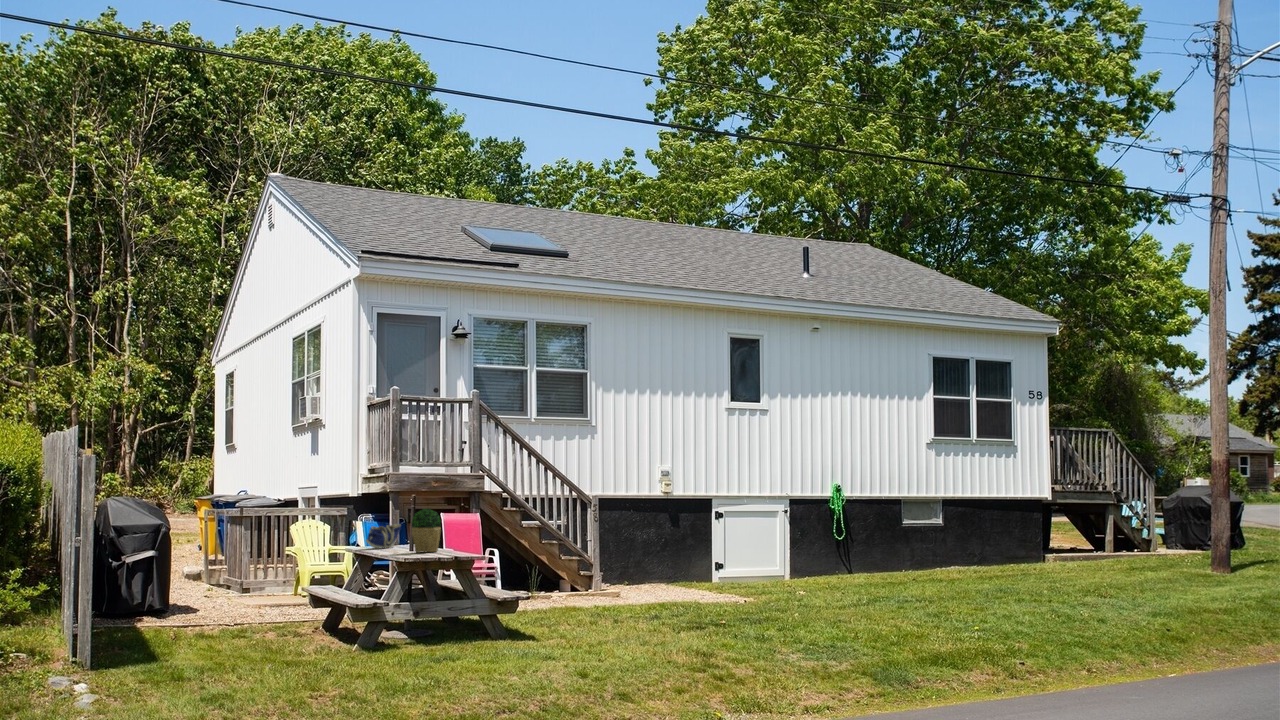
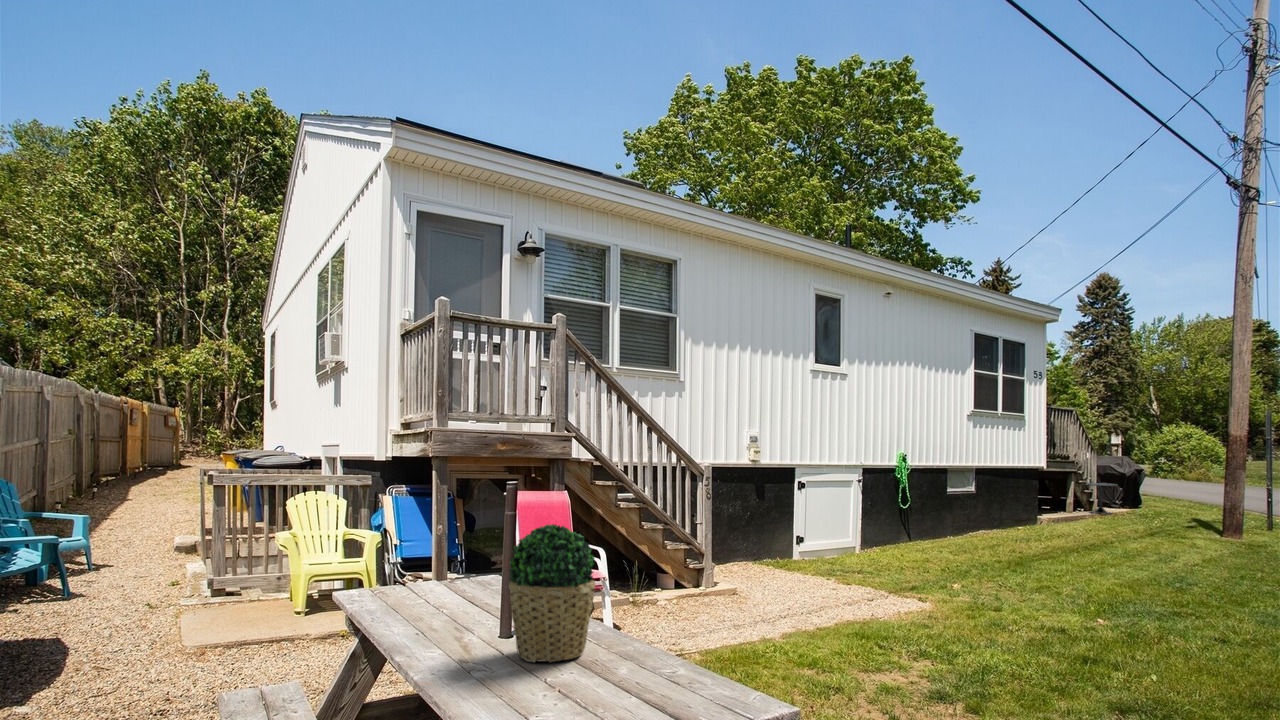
side table: none [1118,514,1156,548] -> present [1084,483,1117,514]
tote bag: present [366,524,401,548] -> none [379,538,465,601]

